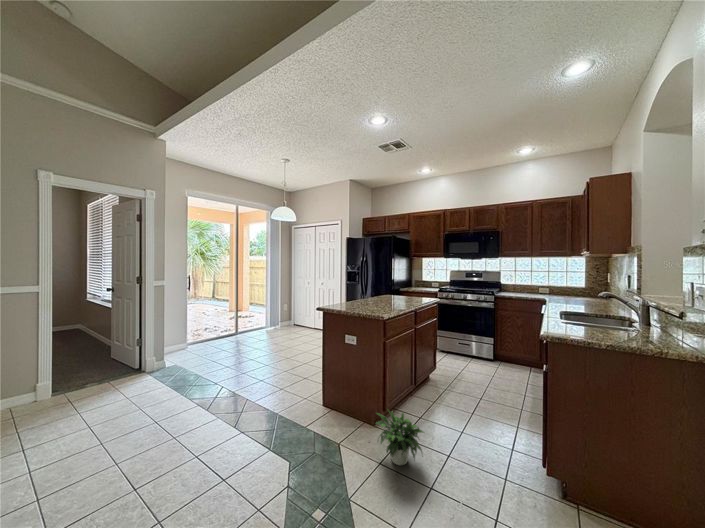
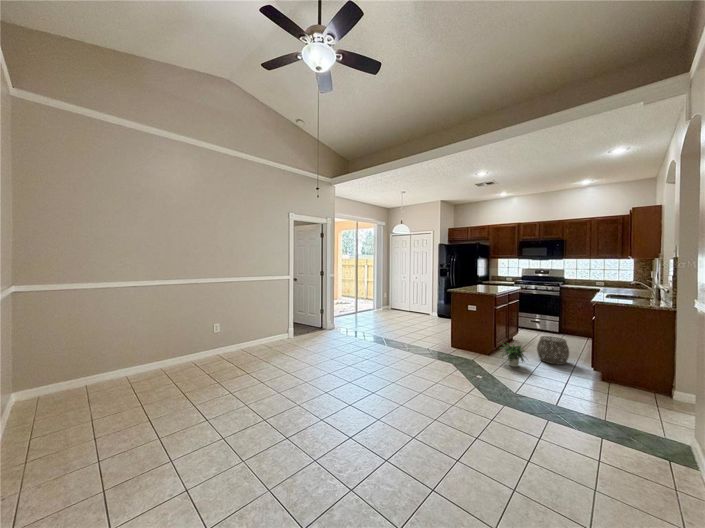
woven basket: none [448,388,502,450] -> present [537,336,569,364]

